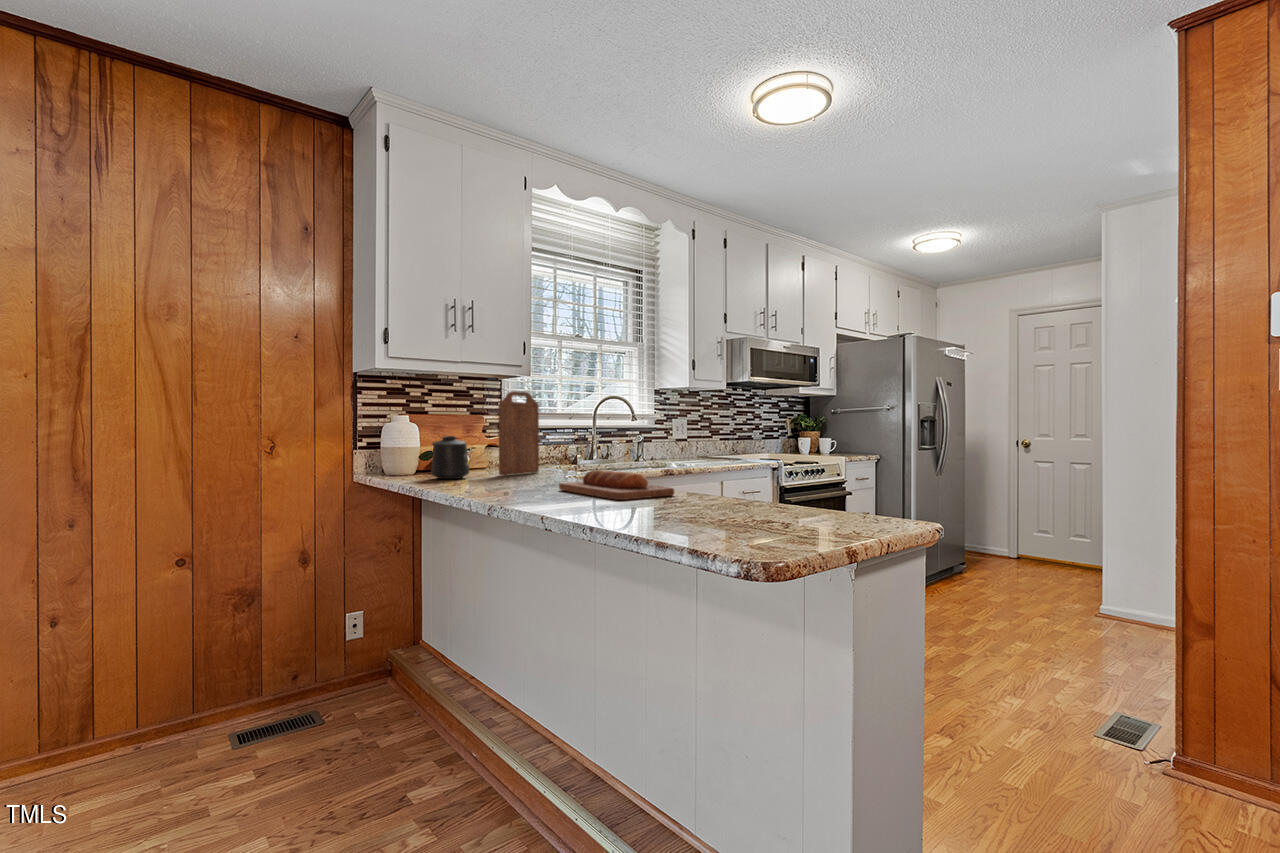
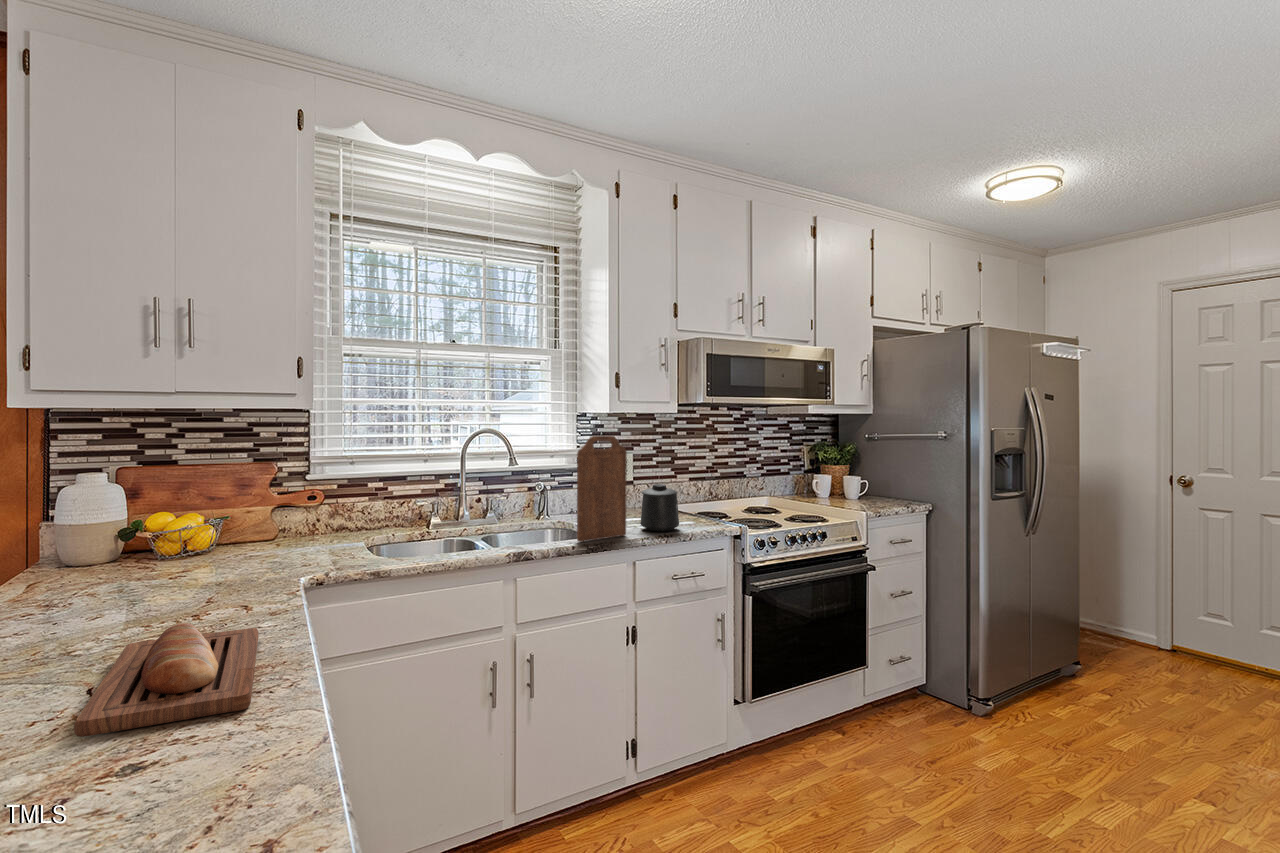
cutting board: present [499,391,539,475] -> present [577,436,627,542]
mug: present [431,436,469,479] -> present [640,484,679,531]

